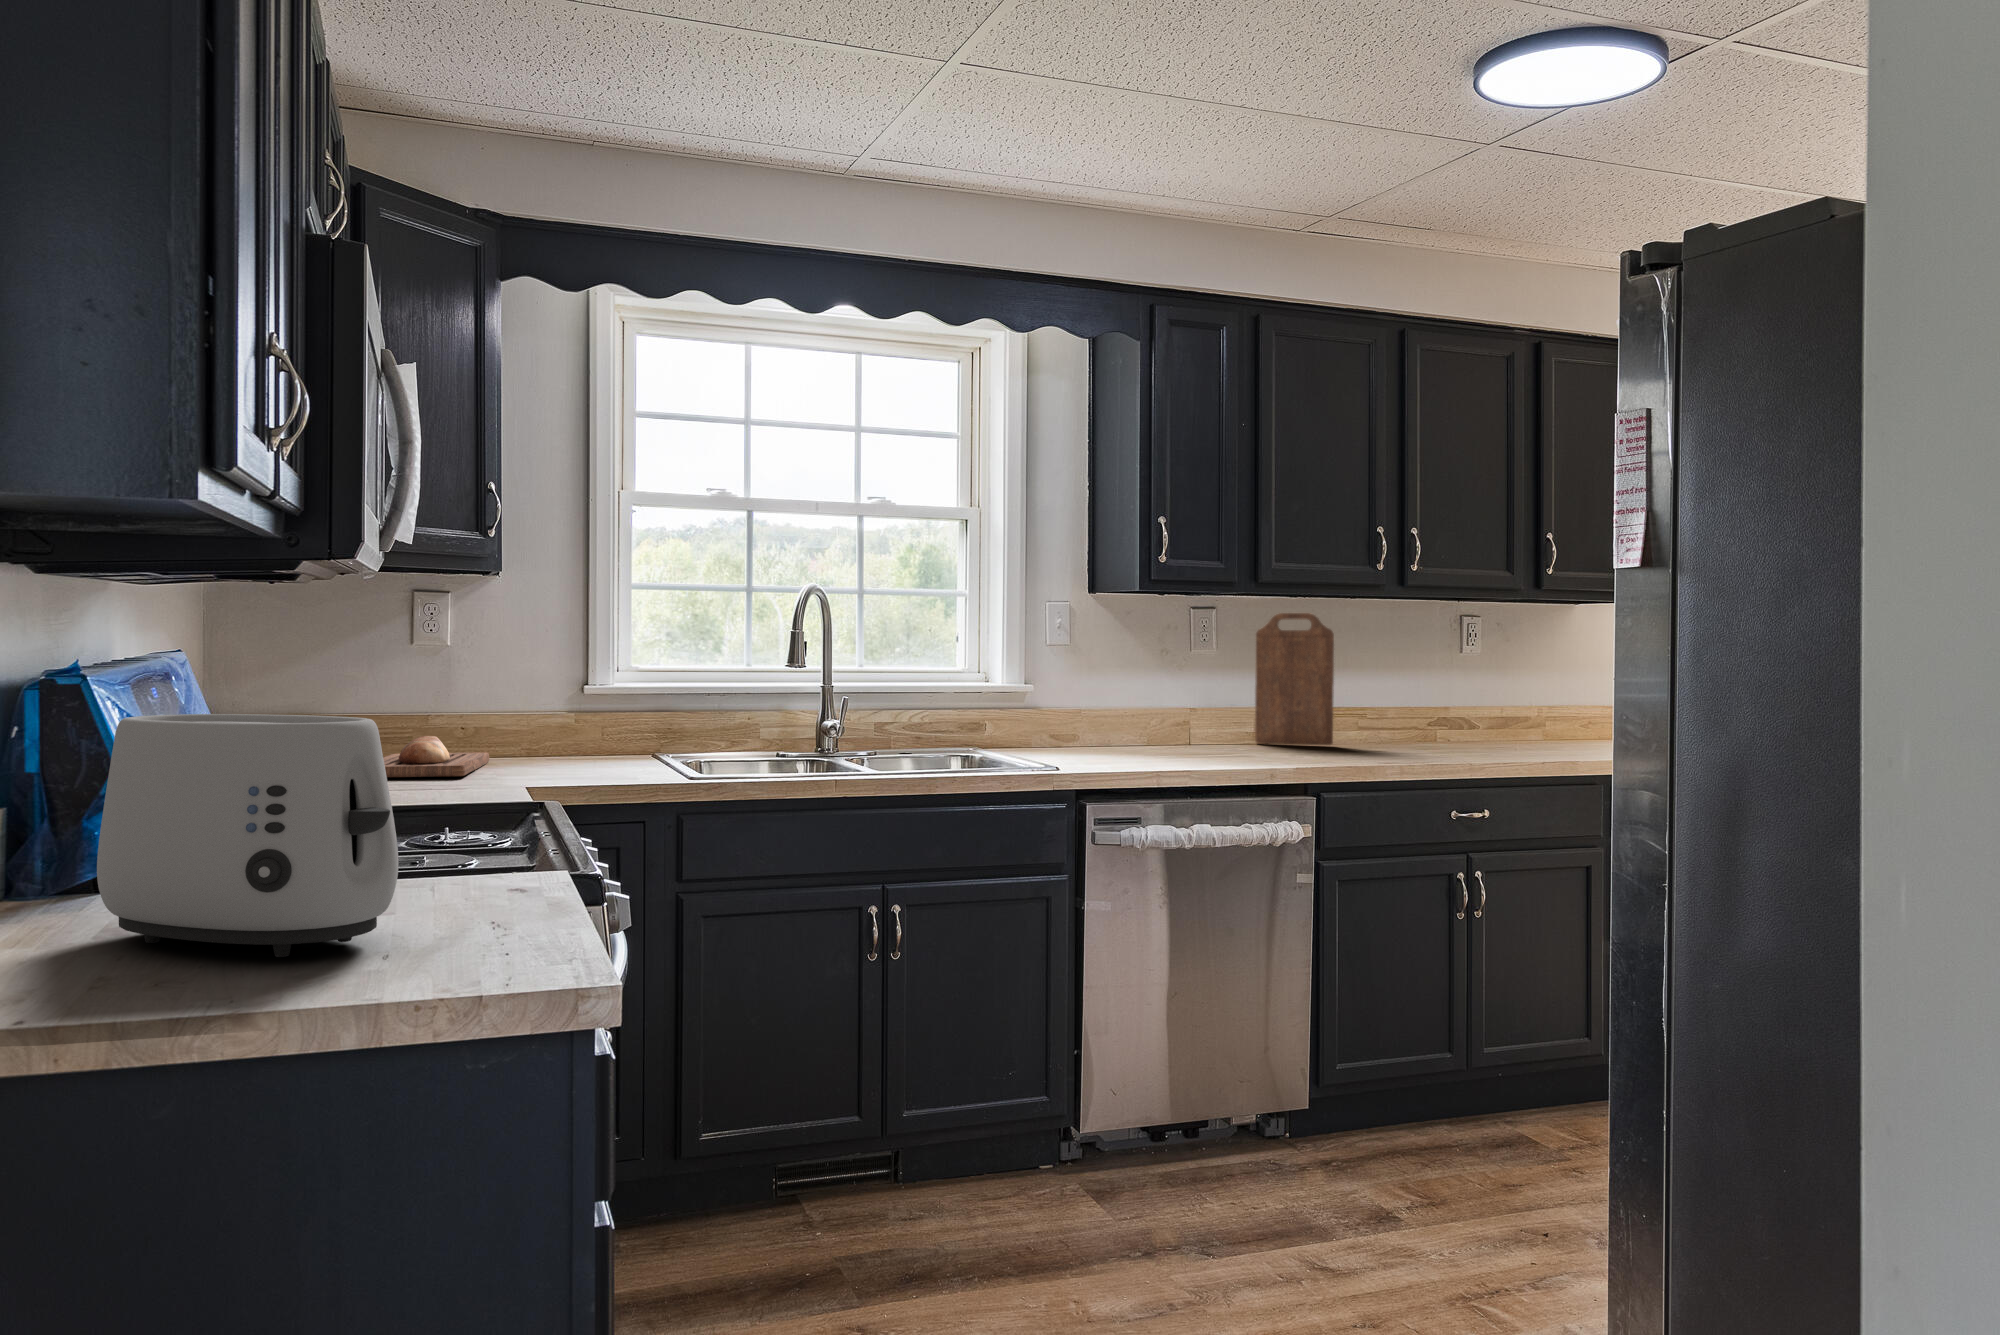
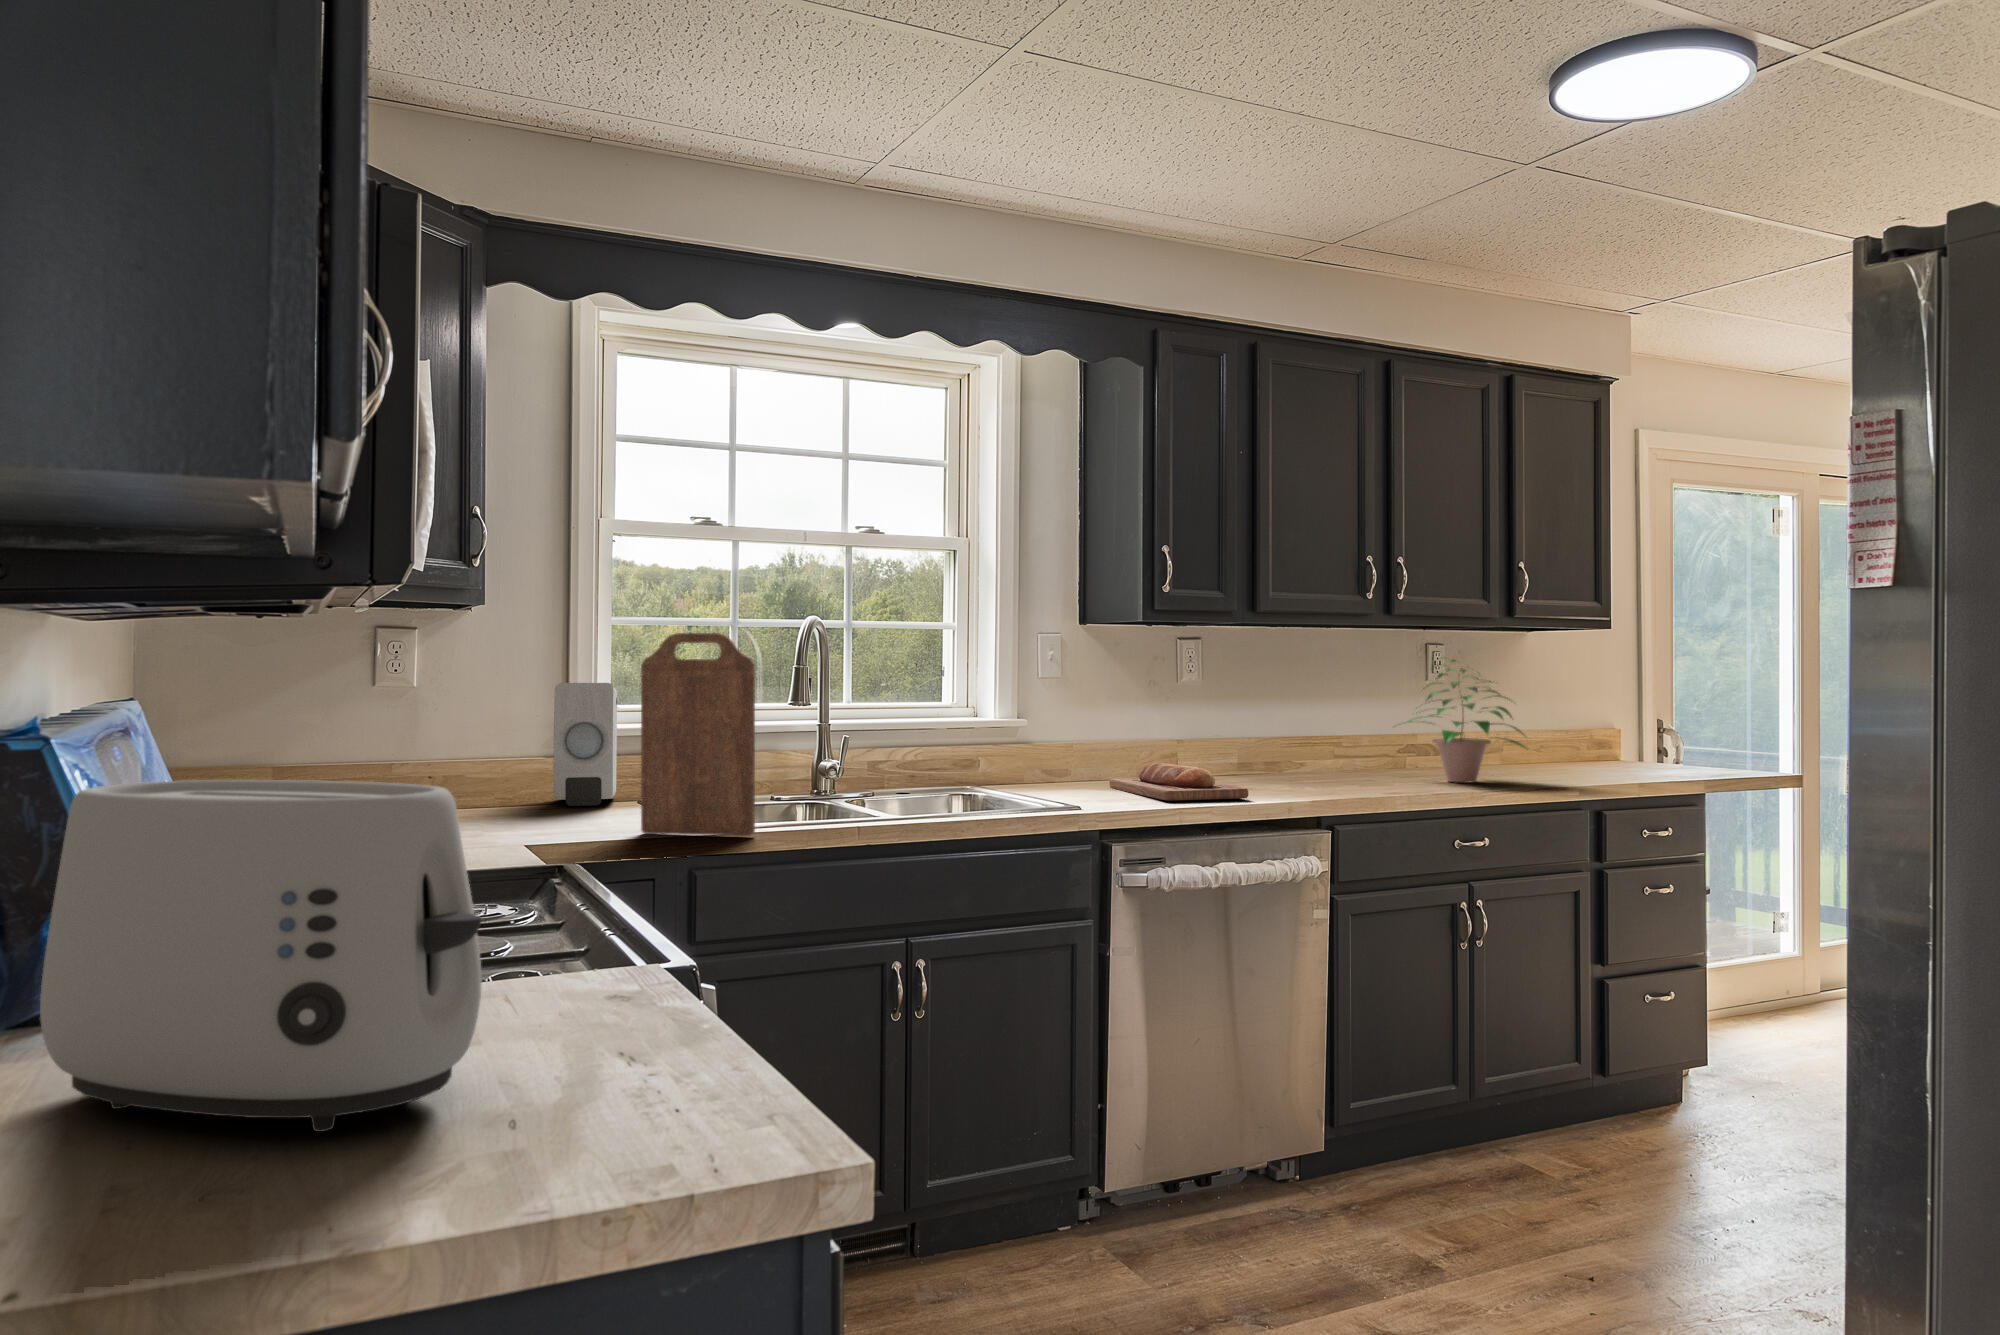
cutting board: present [1255,613,1334,745] -> present [641,633,755,836]
potted plant: none [1411,626,1548,753] -> present [1395,659,1526,783]
soap dispenser: none [572,648,634,761] -> present [554,683,617,806]
bread loaf: present [383,736,489,777] -> present [1109,763,1249,801]

